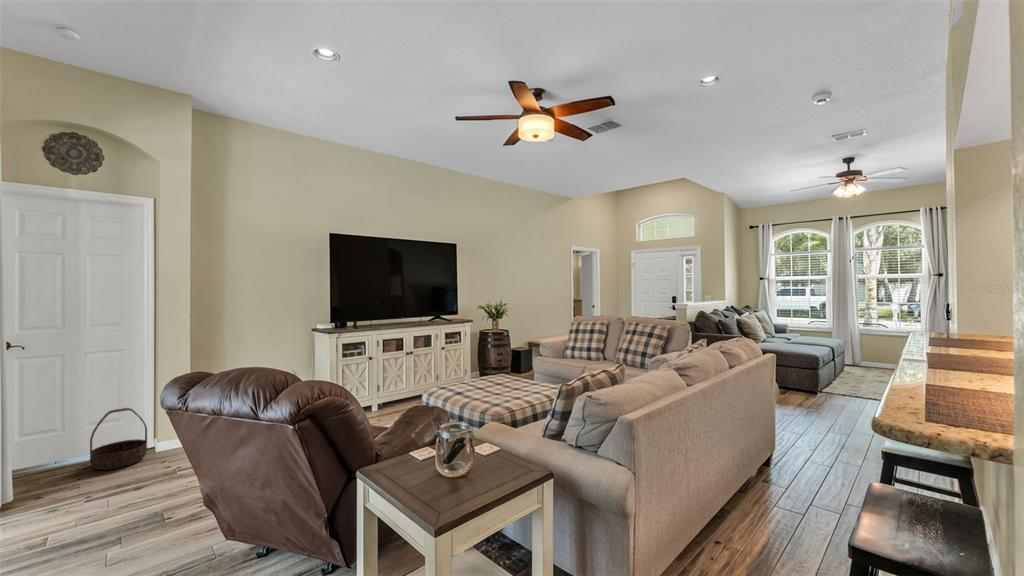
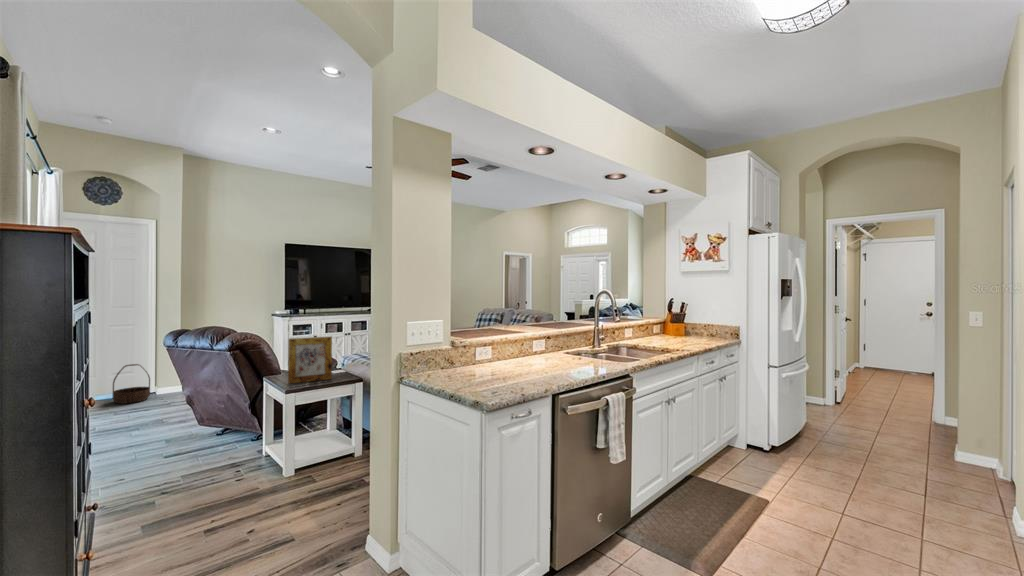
picture frame: none [429,394,506,505] -> present [288,336,332,383]

